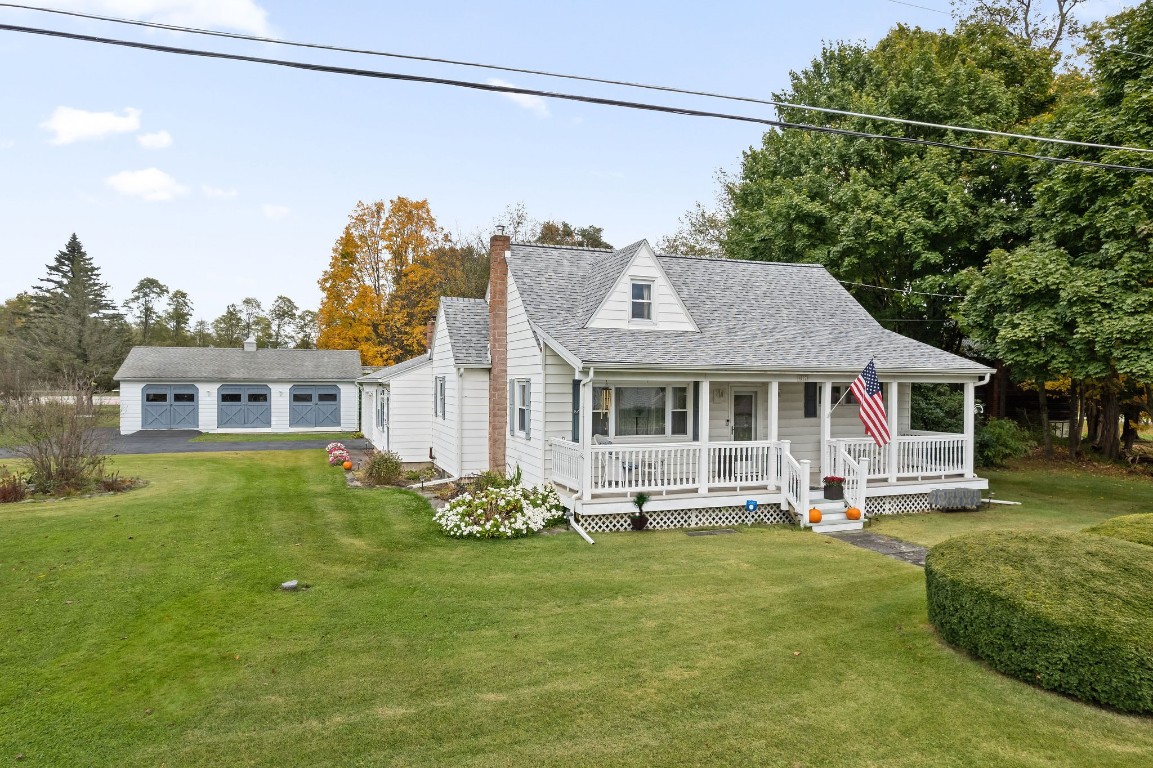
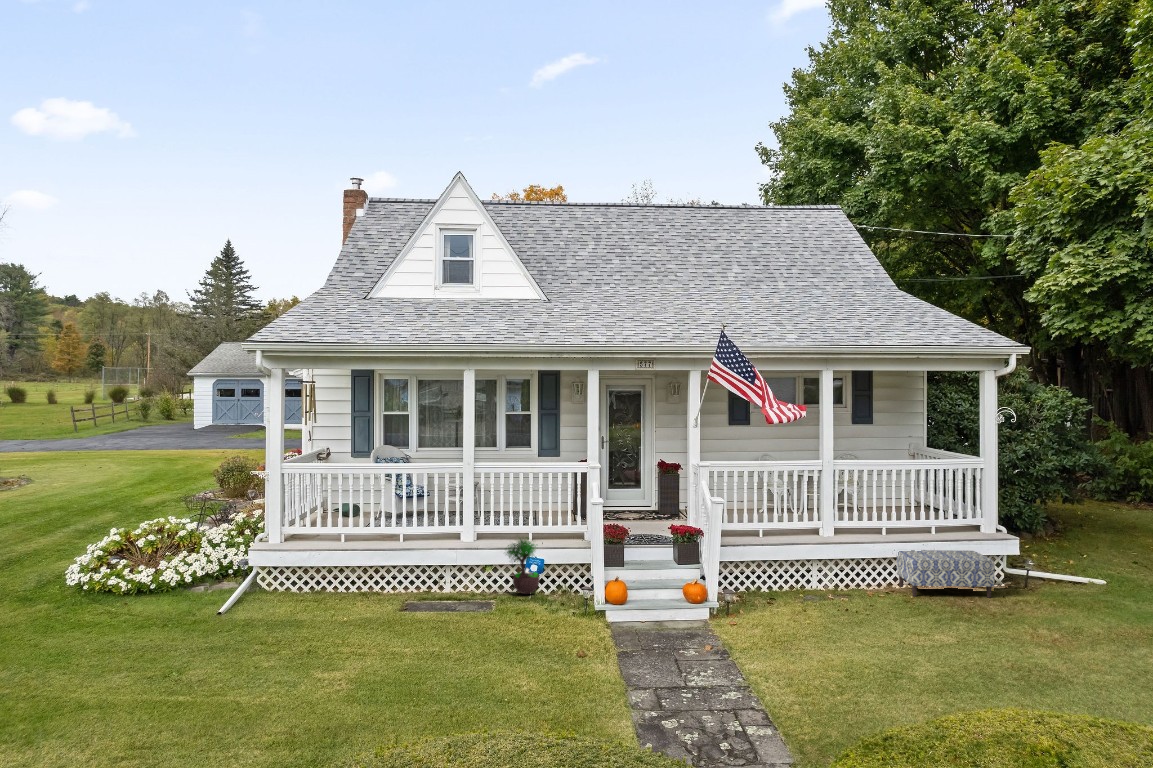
potted tree: present [630,492,650,529] -> present [506,538,539,594]

